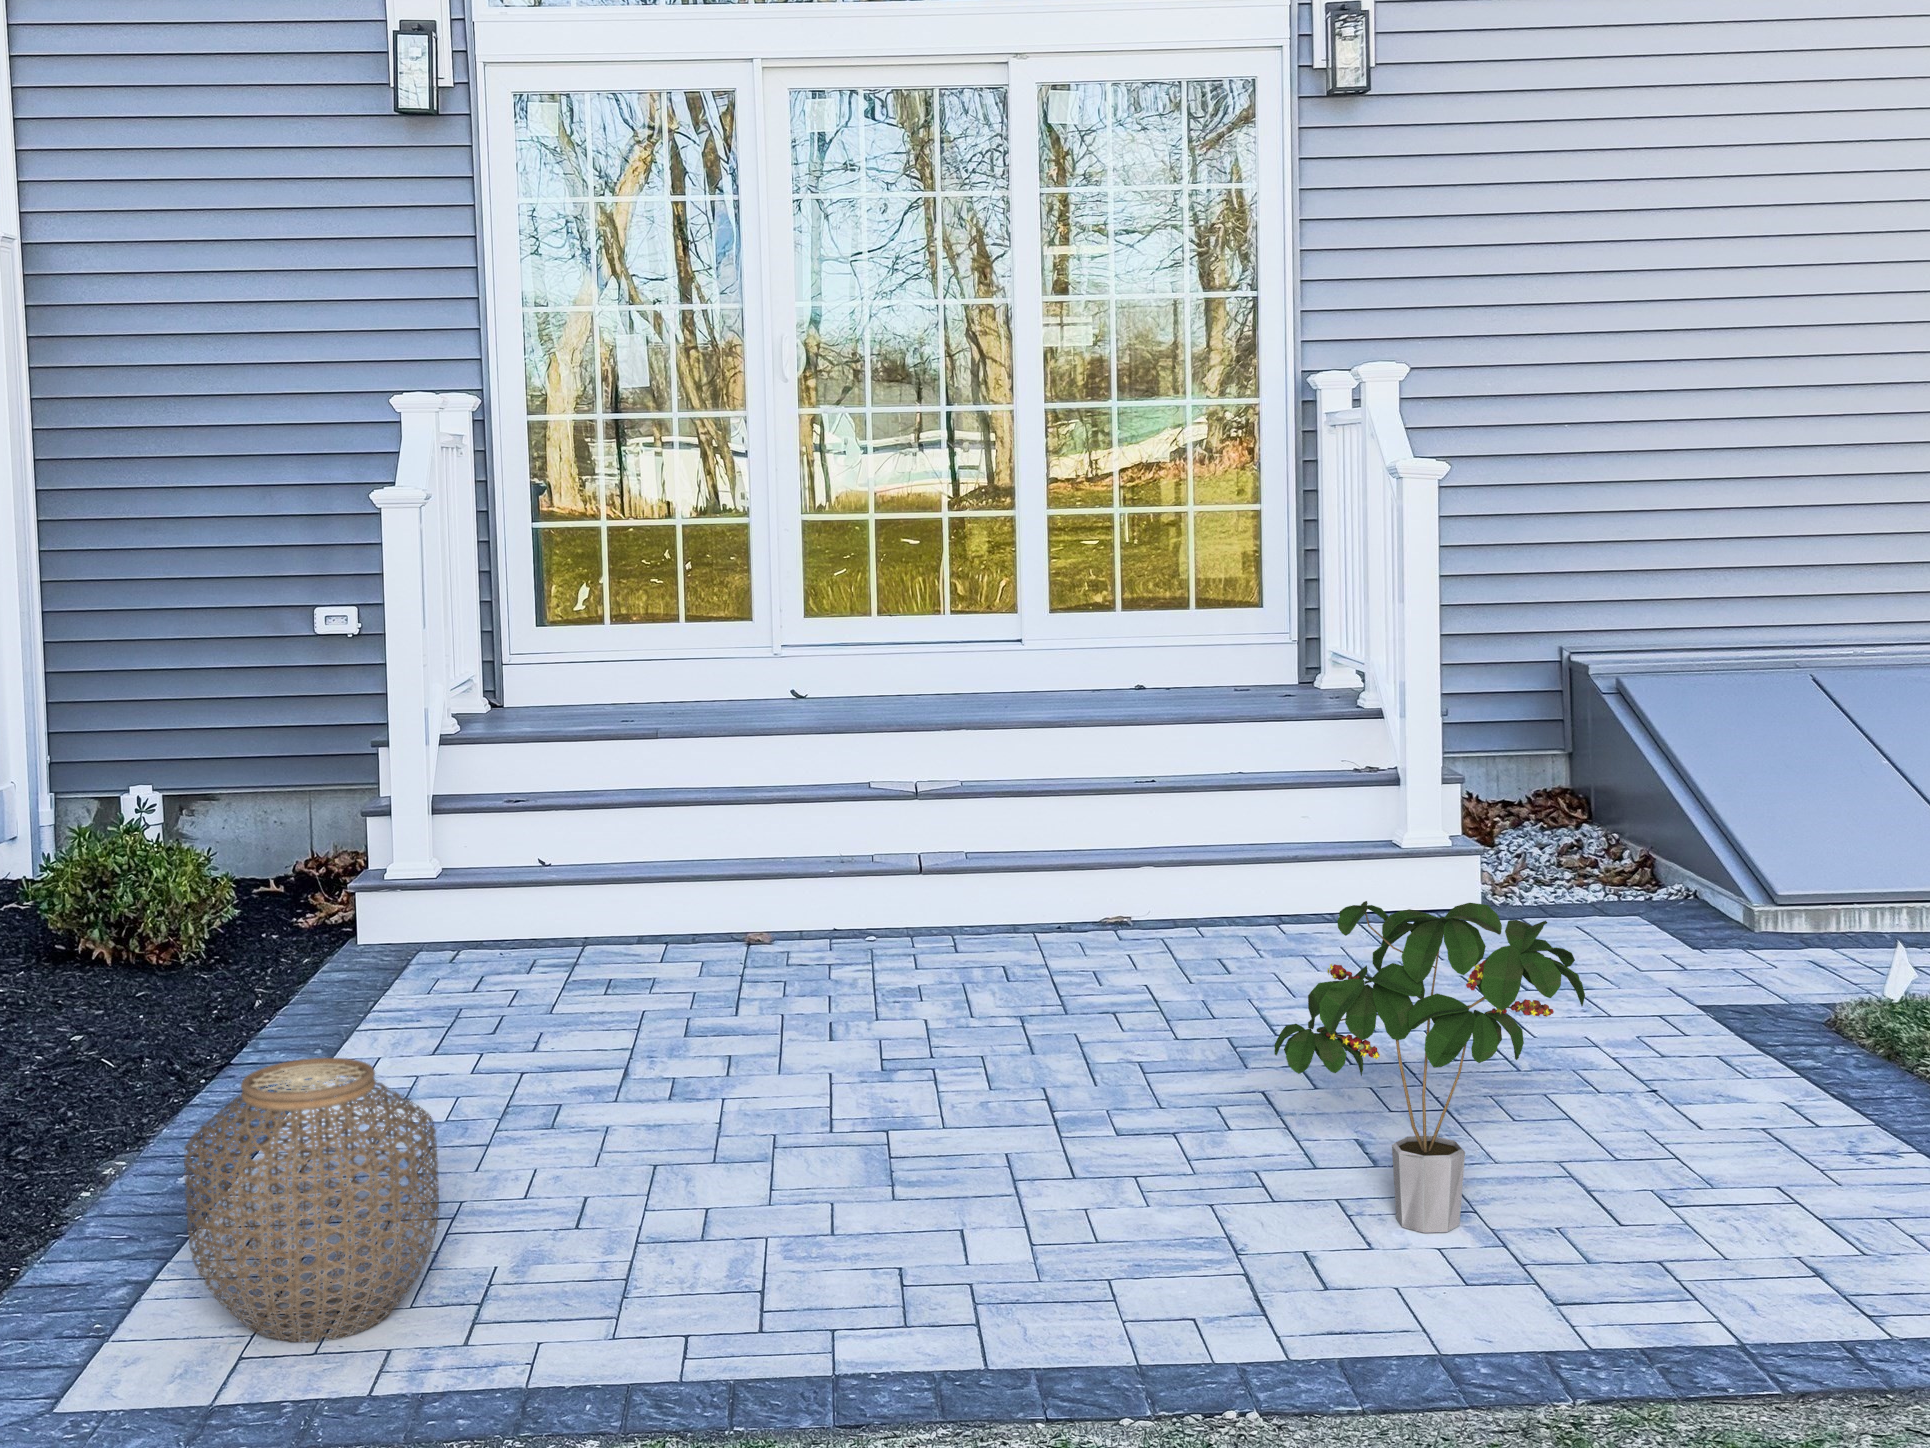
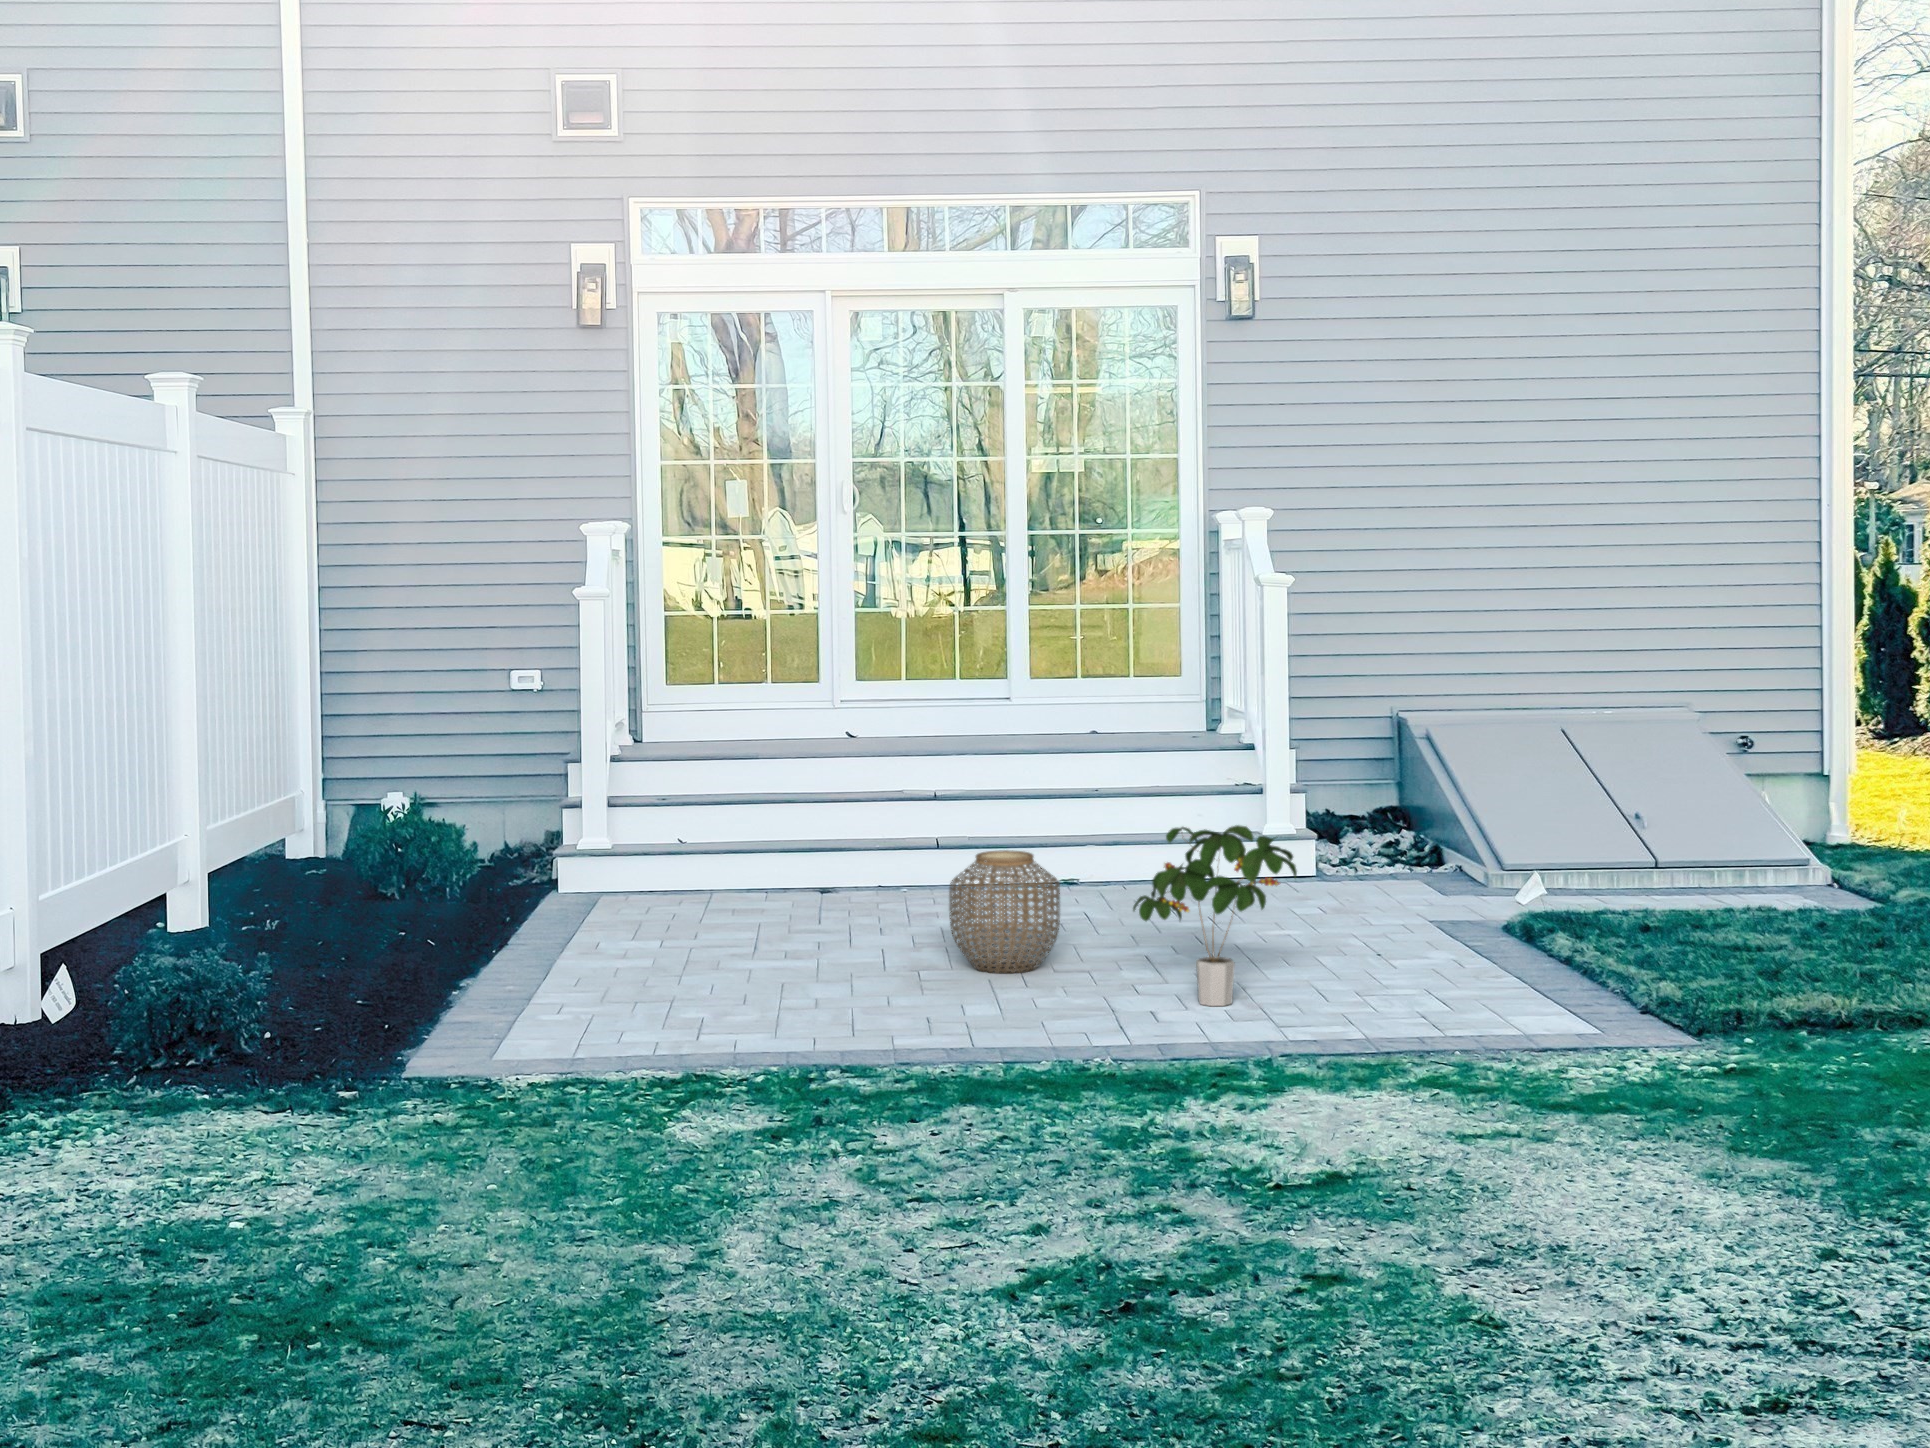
woven basket: present [184,1058,439,1342] -> present [949,850,1060,973]

